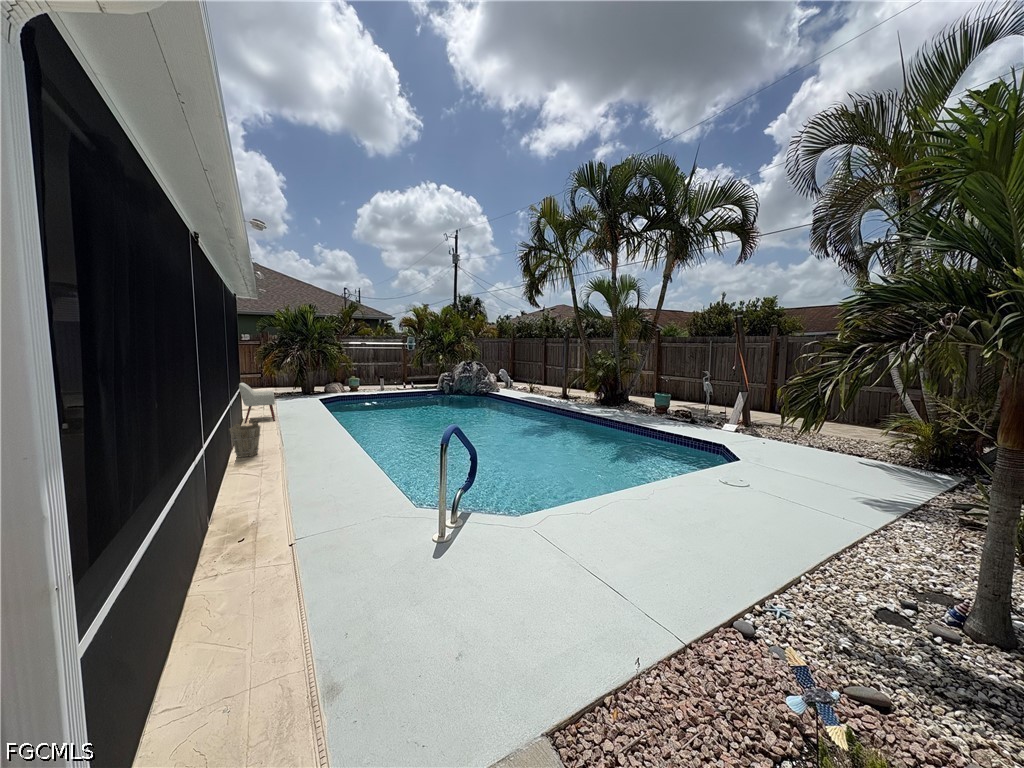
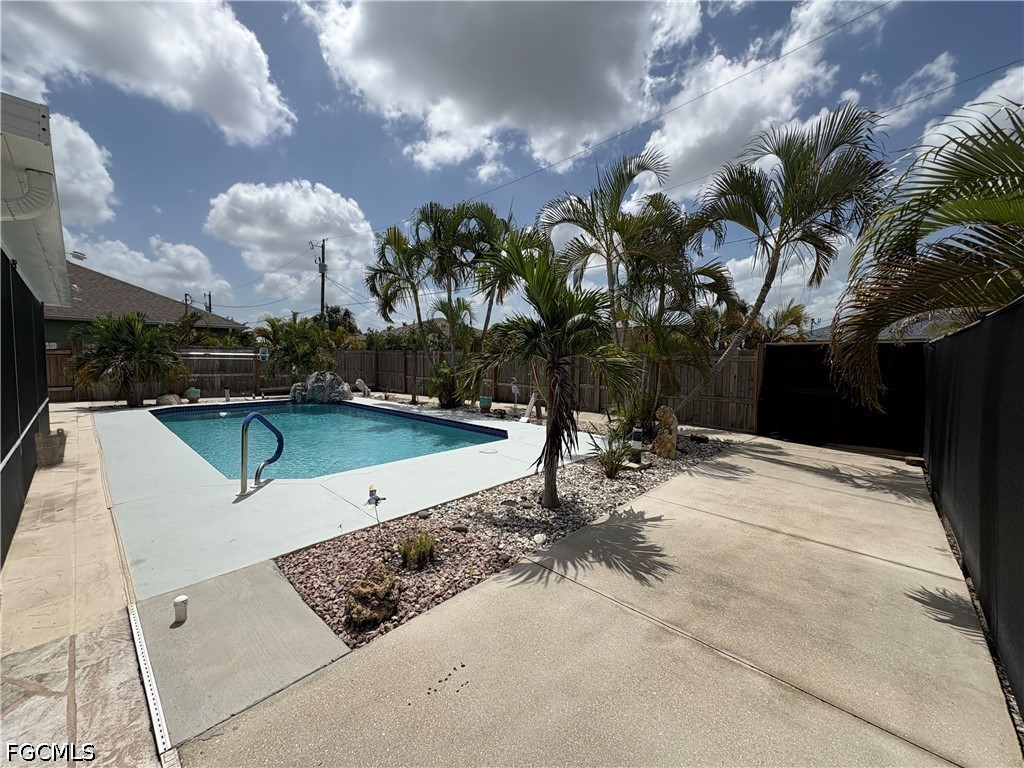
chair: present [239,383,275,424] -> none [42,395,89,437]

